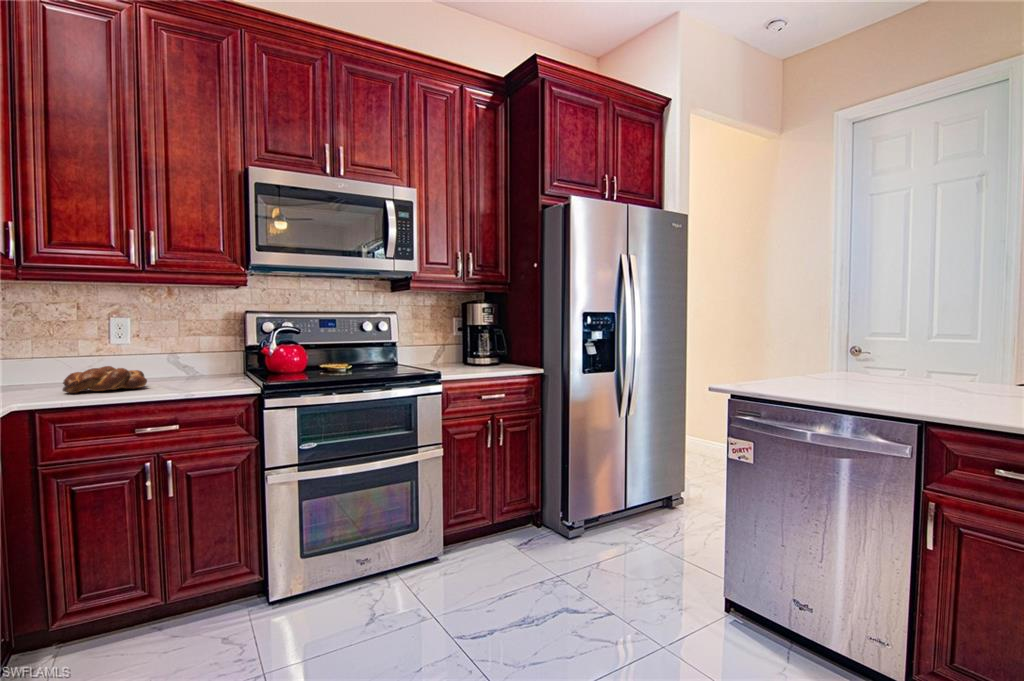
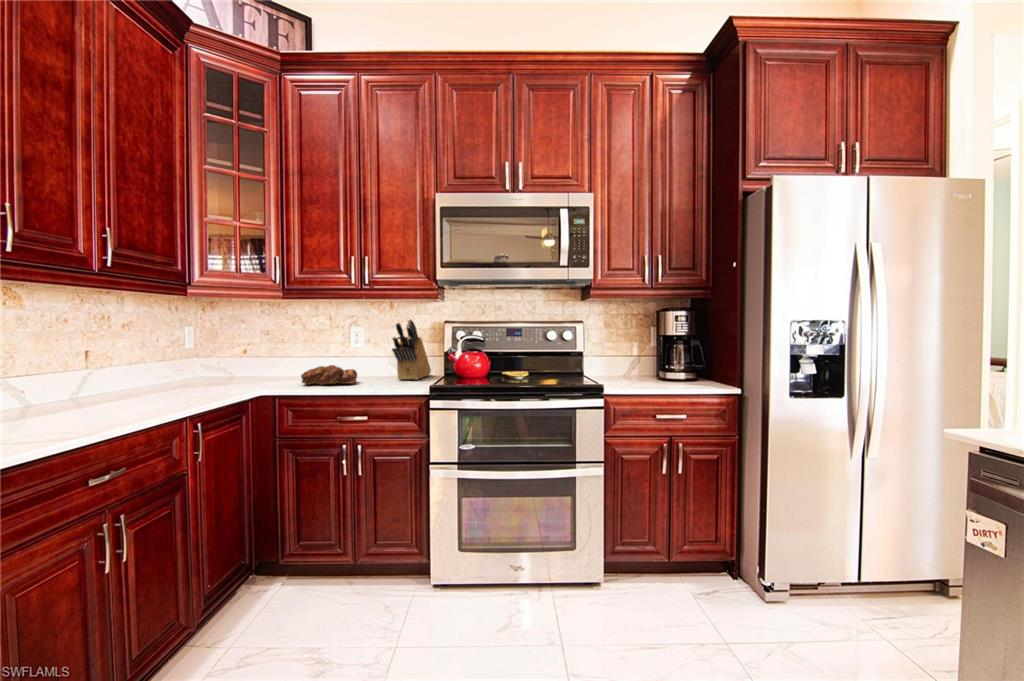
knife block: none [192,309,226,380] -> present [392,320,431,380]

